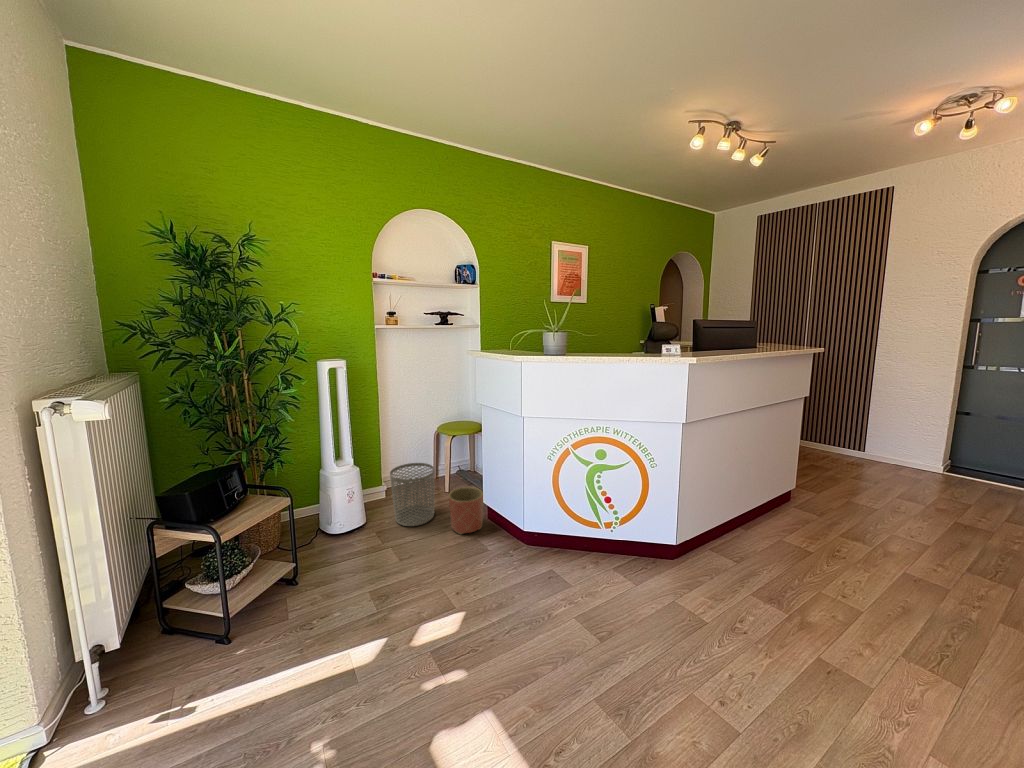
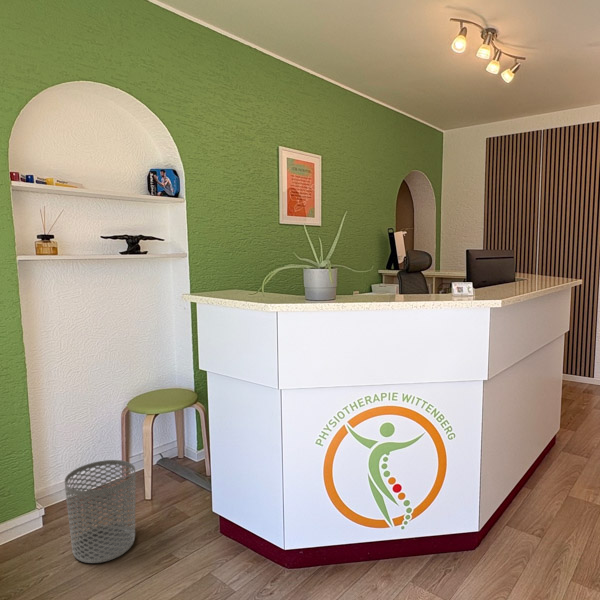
planter: present [449,487,483,534] -> none [163,489,215,565]

